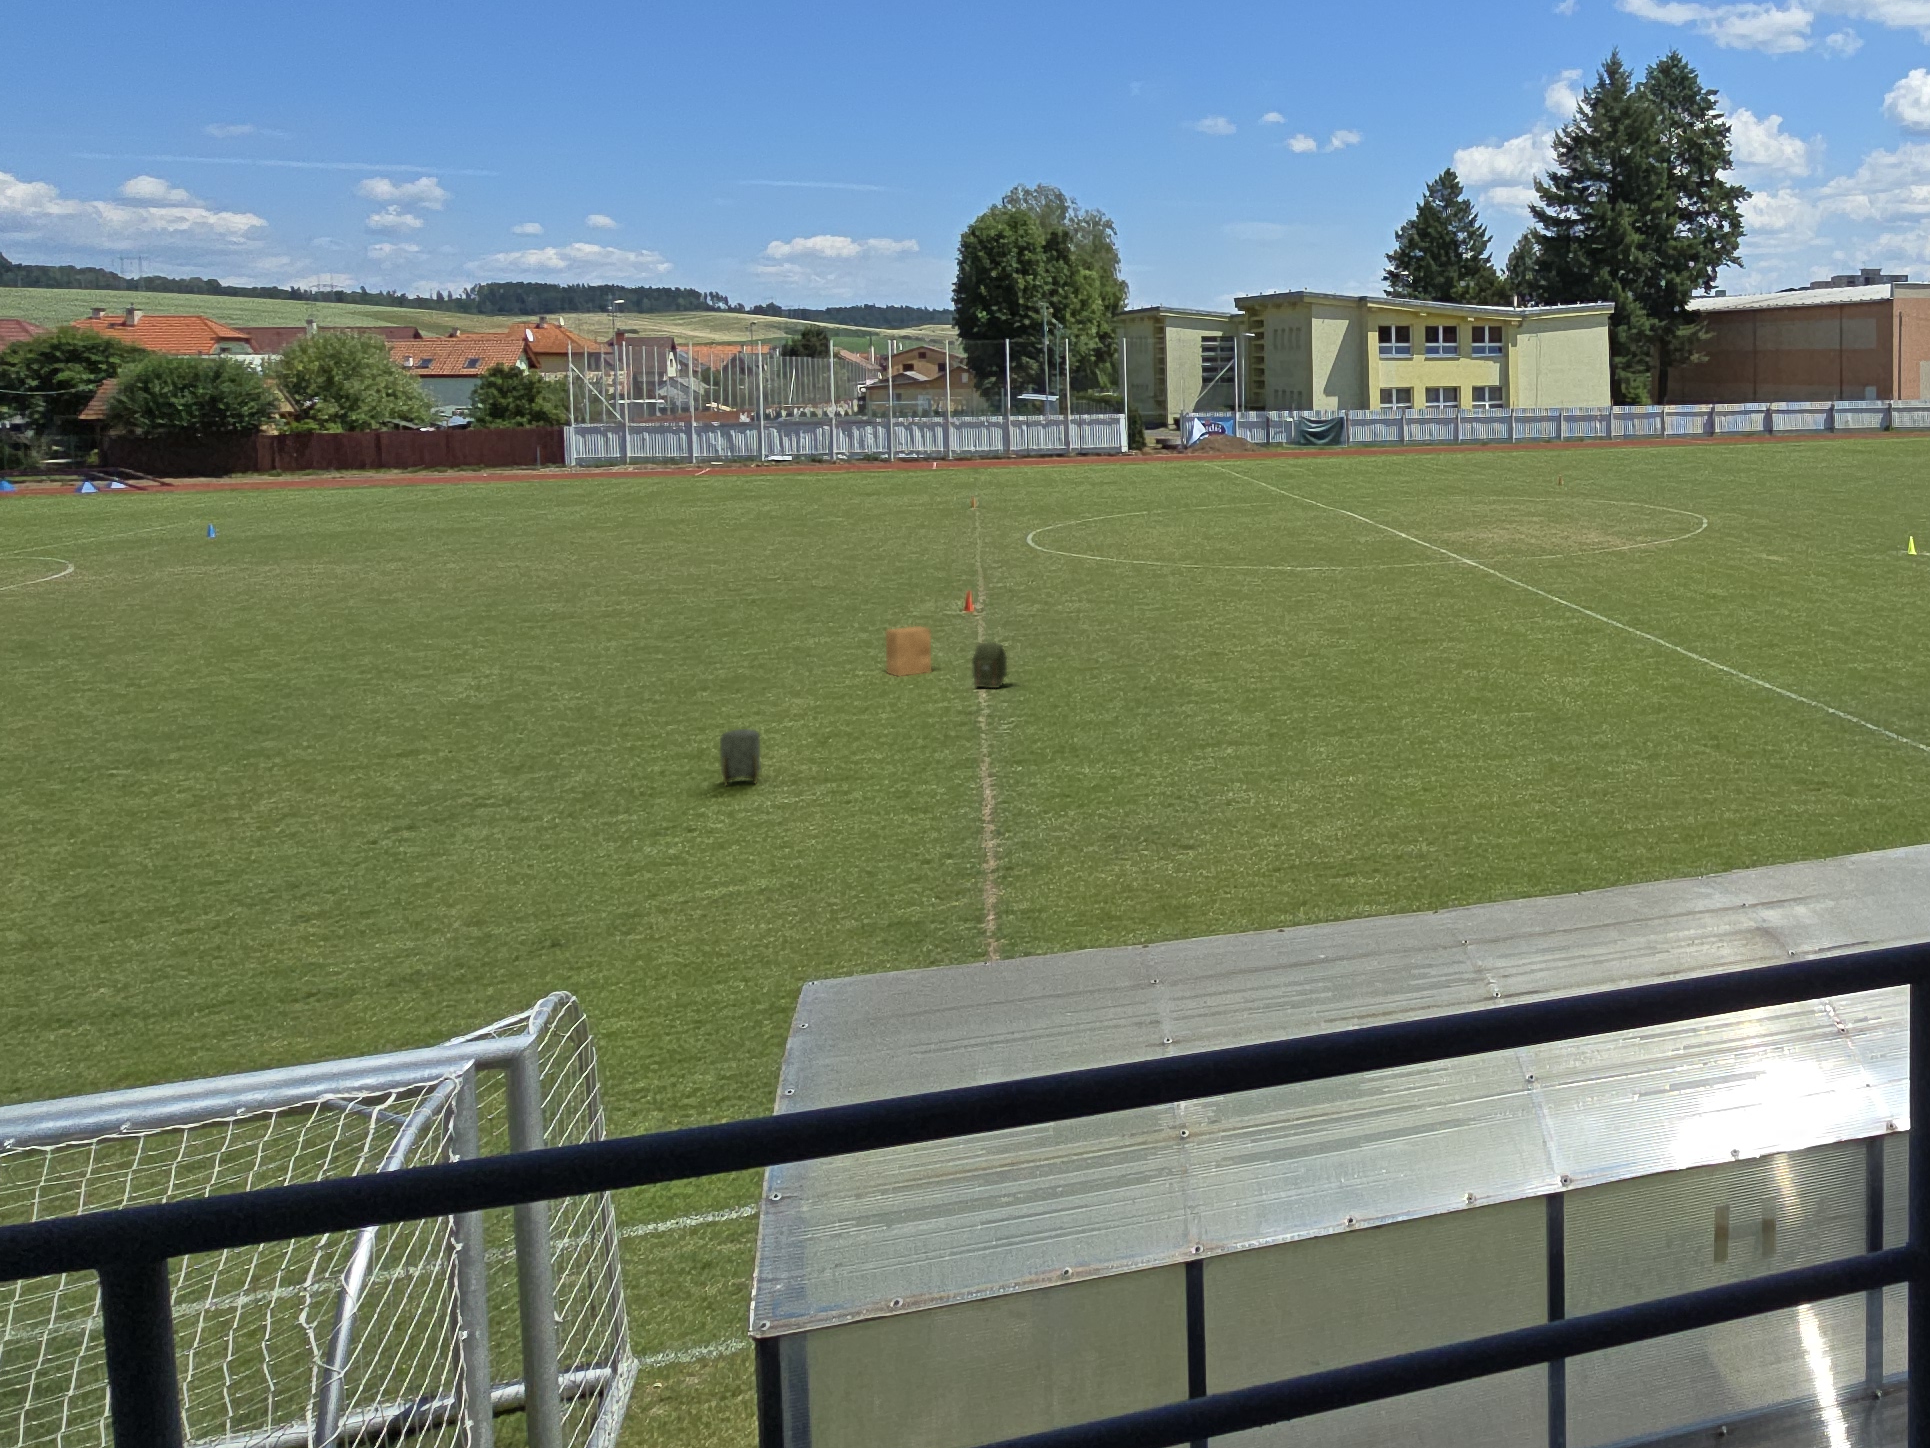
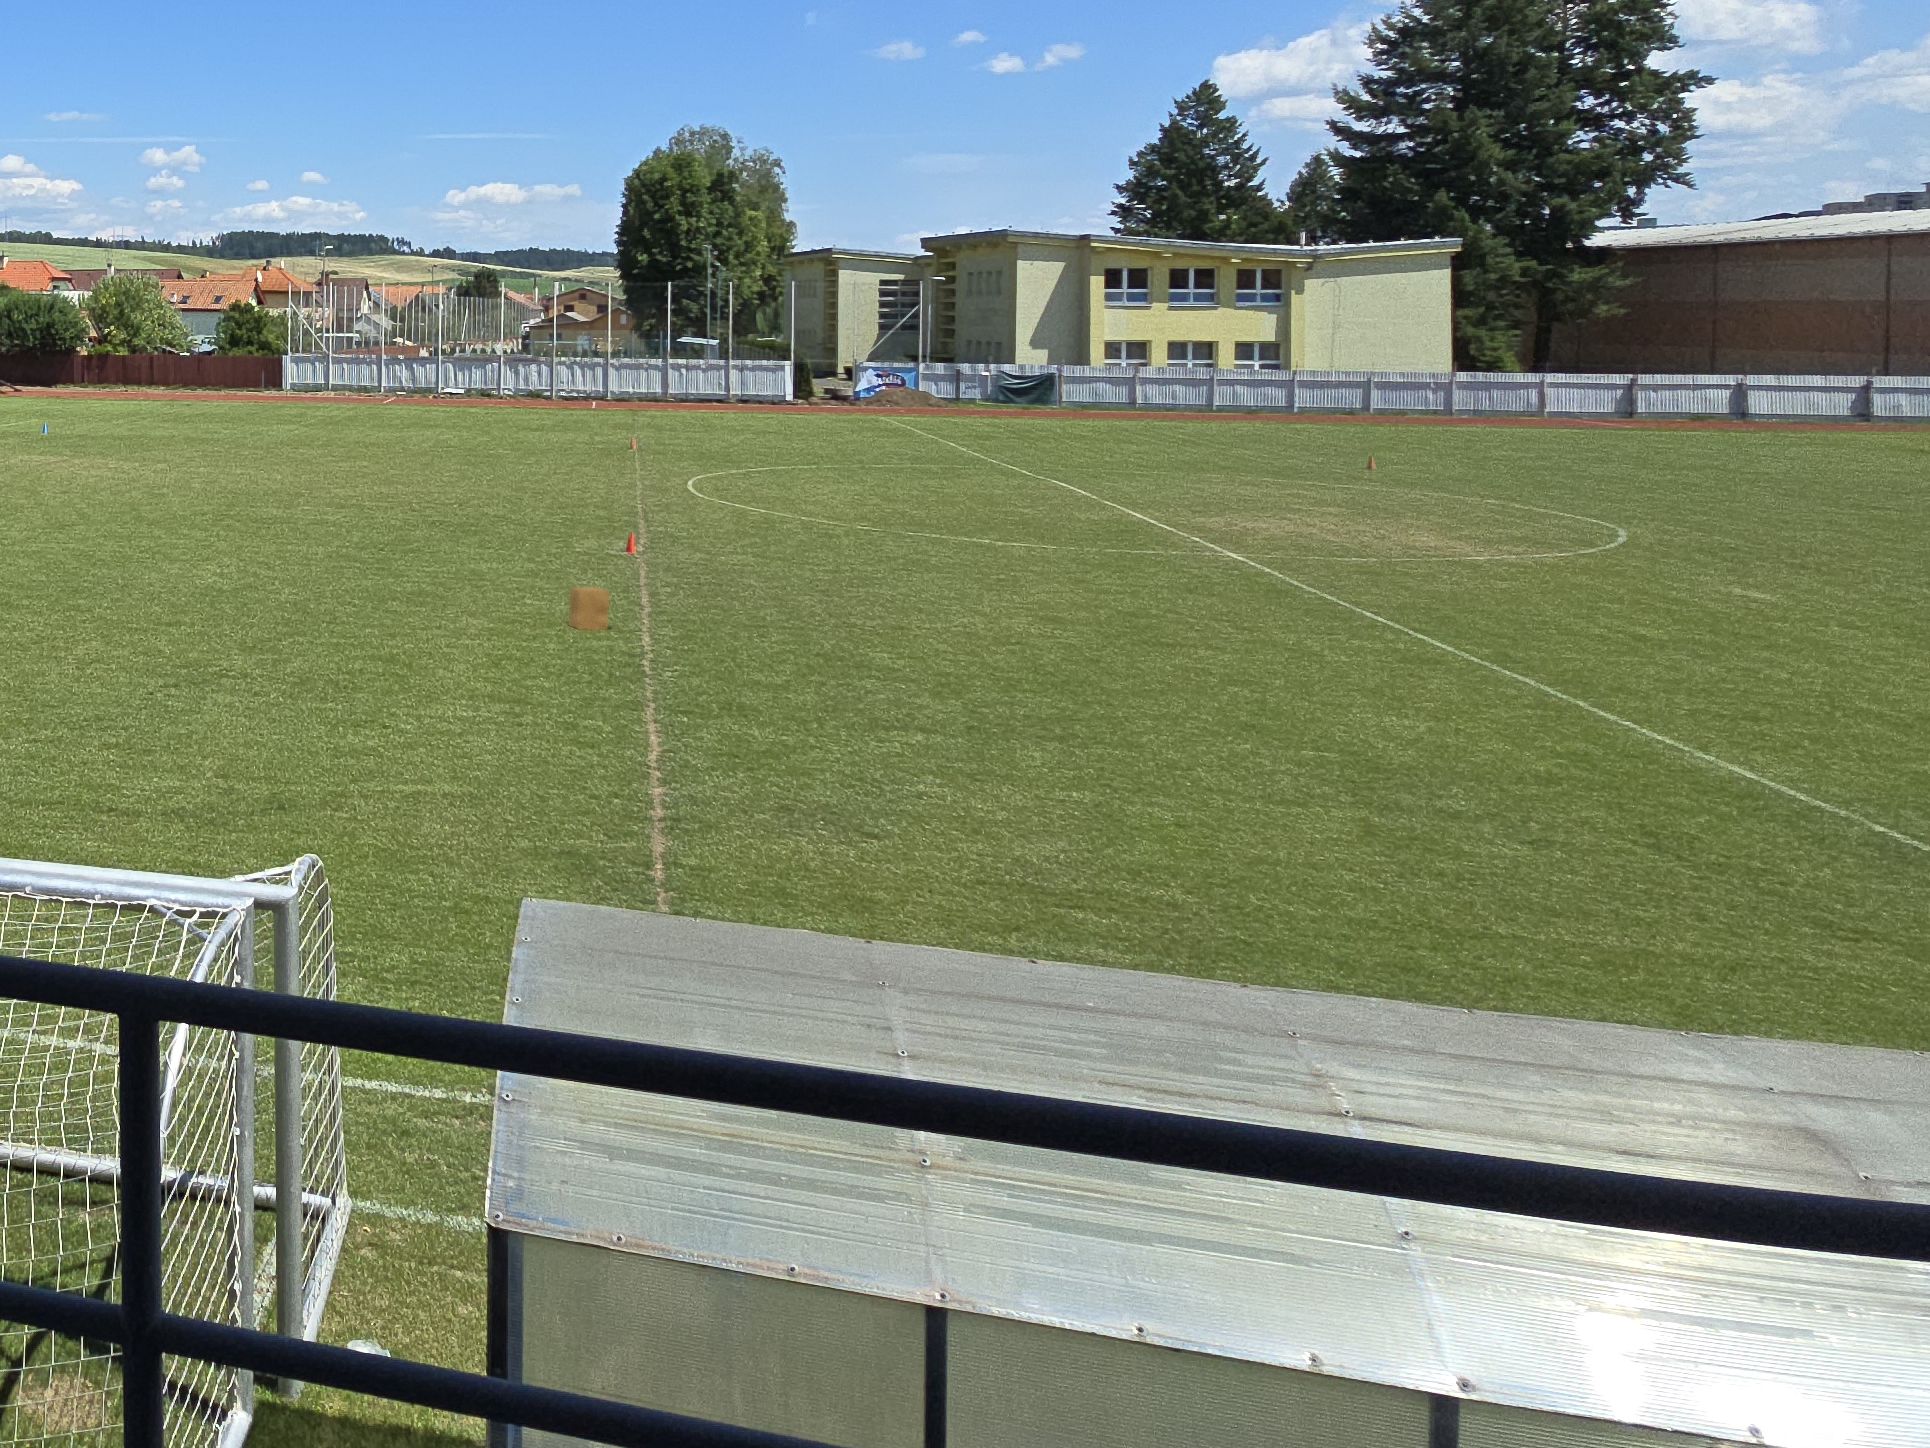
backpack: present [972,642,1007,688] -> none [645,609,678,652]
stool: present [720,729,761,785] -> none [432,655,465,704]

